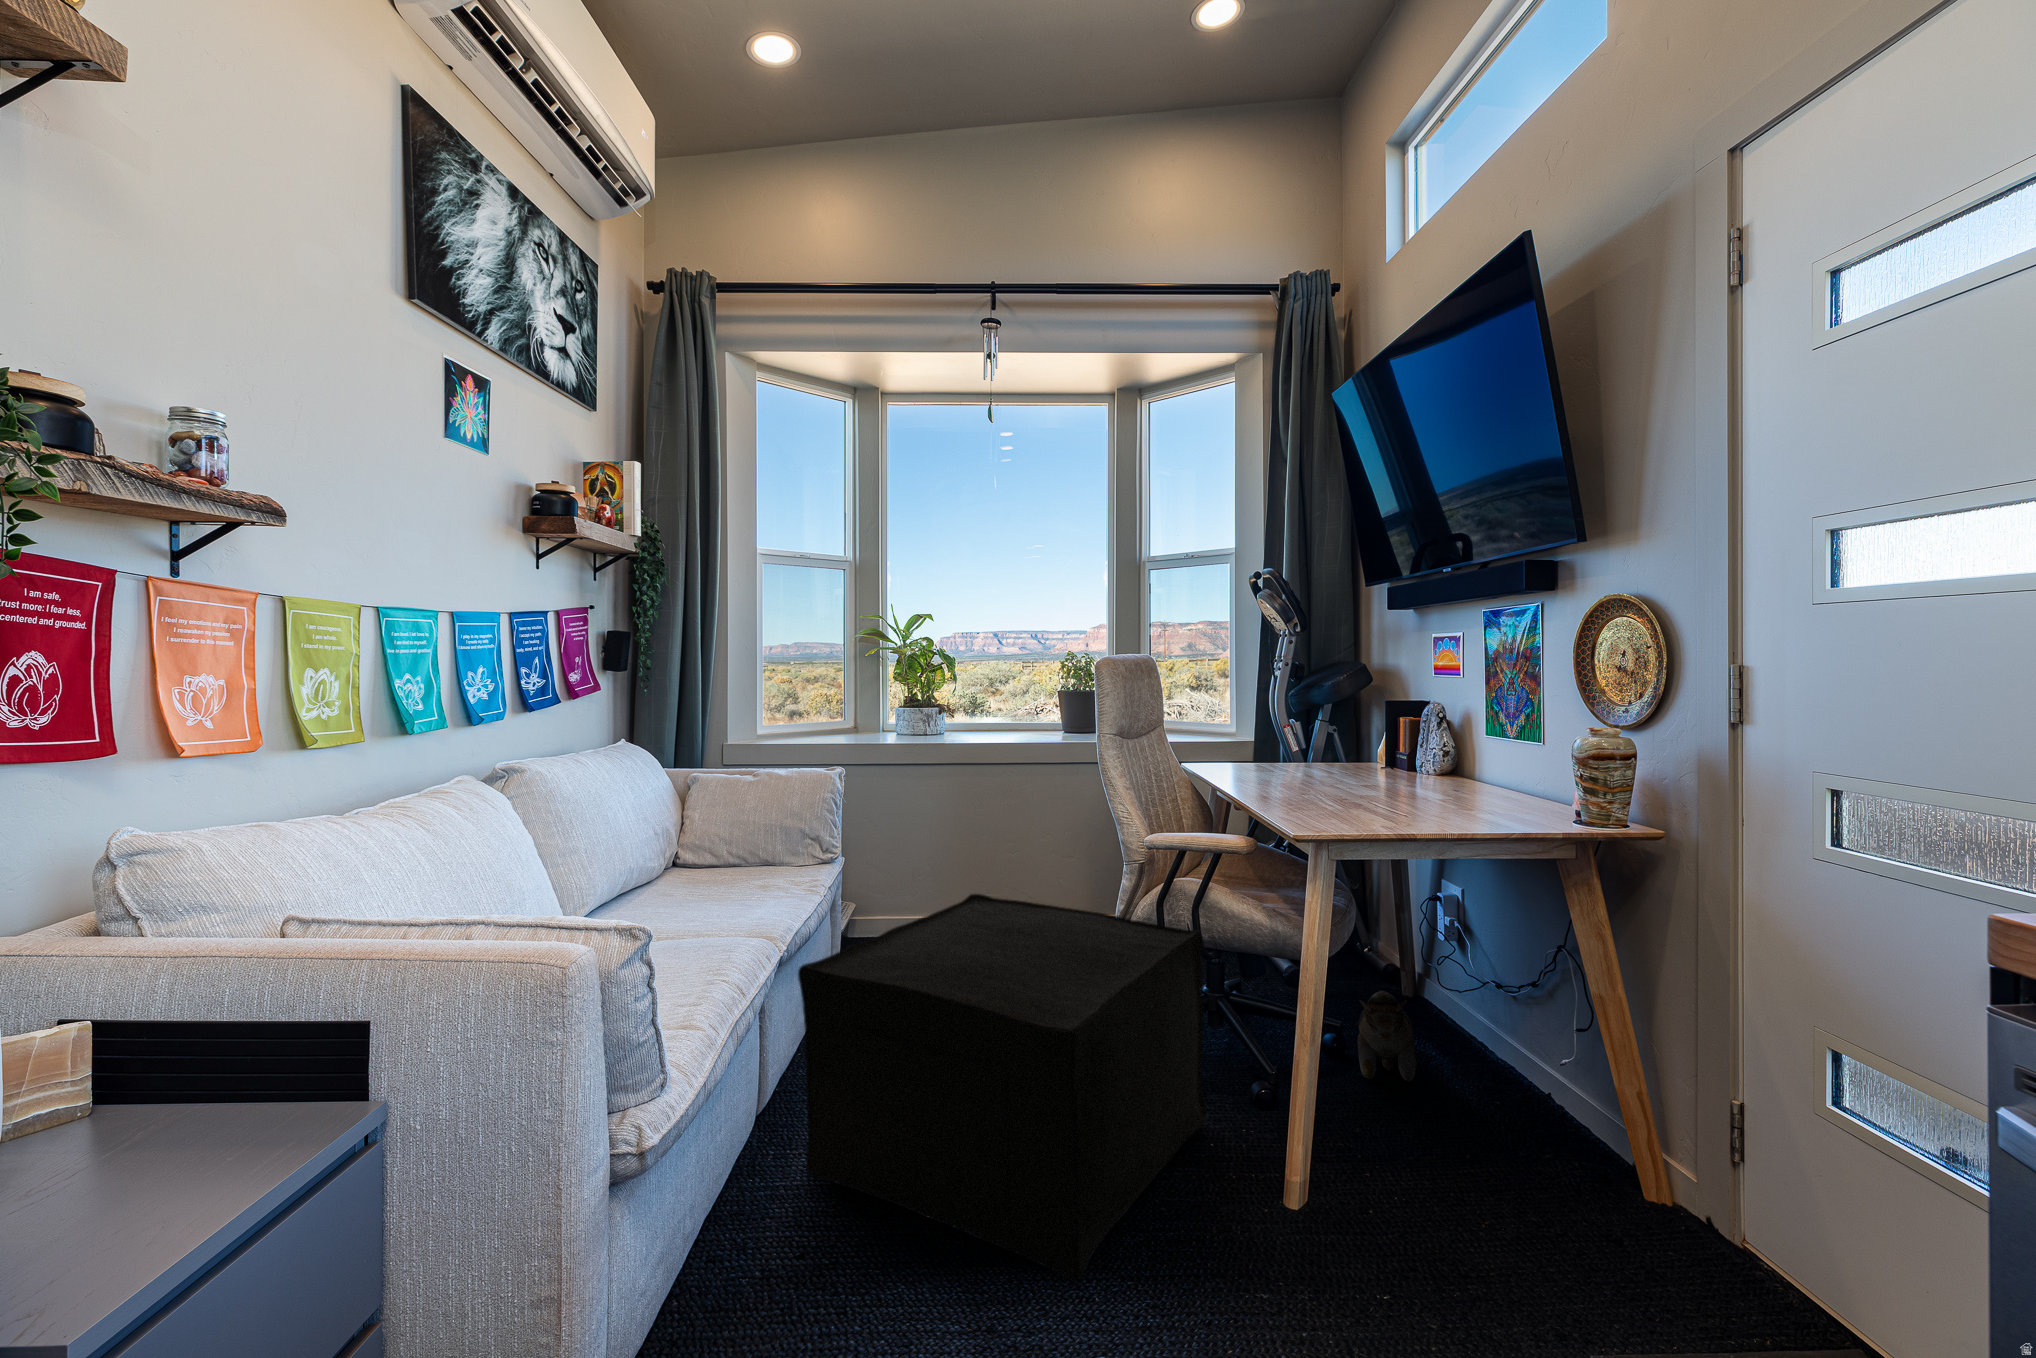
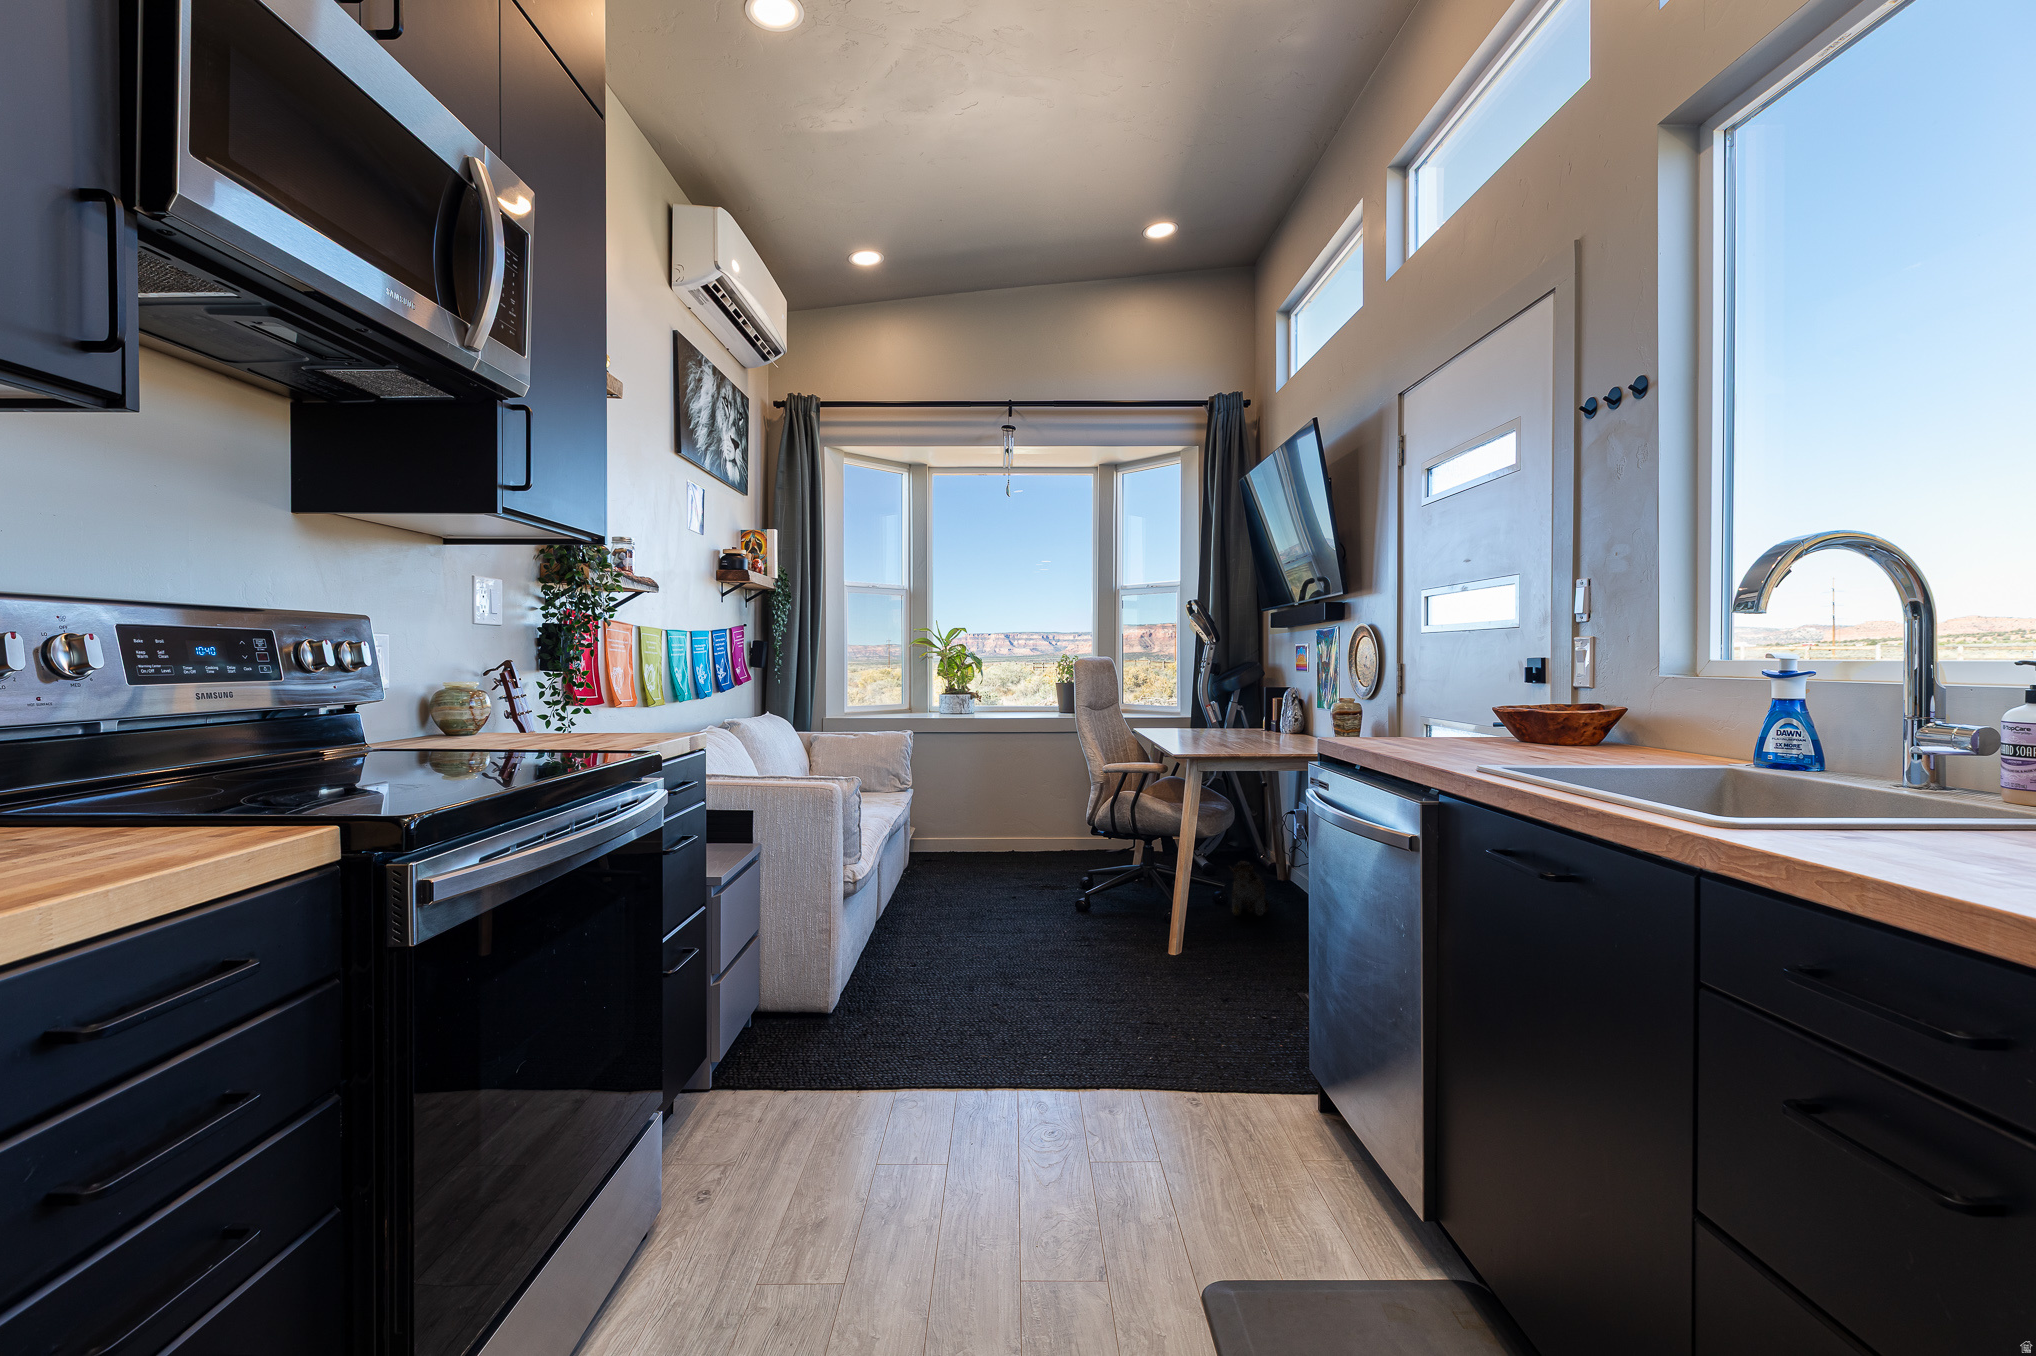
ottoman: present [798,894,1206,1282] -> none [901,804,1133,977]

